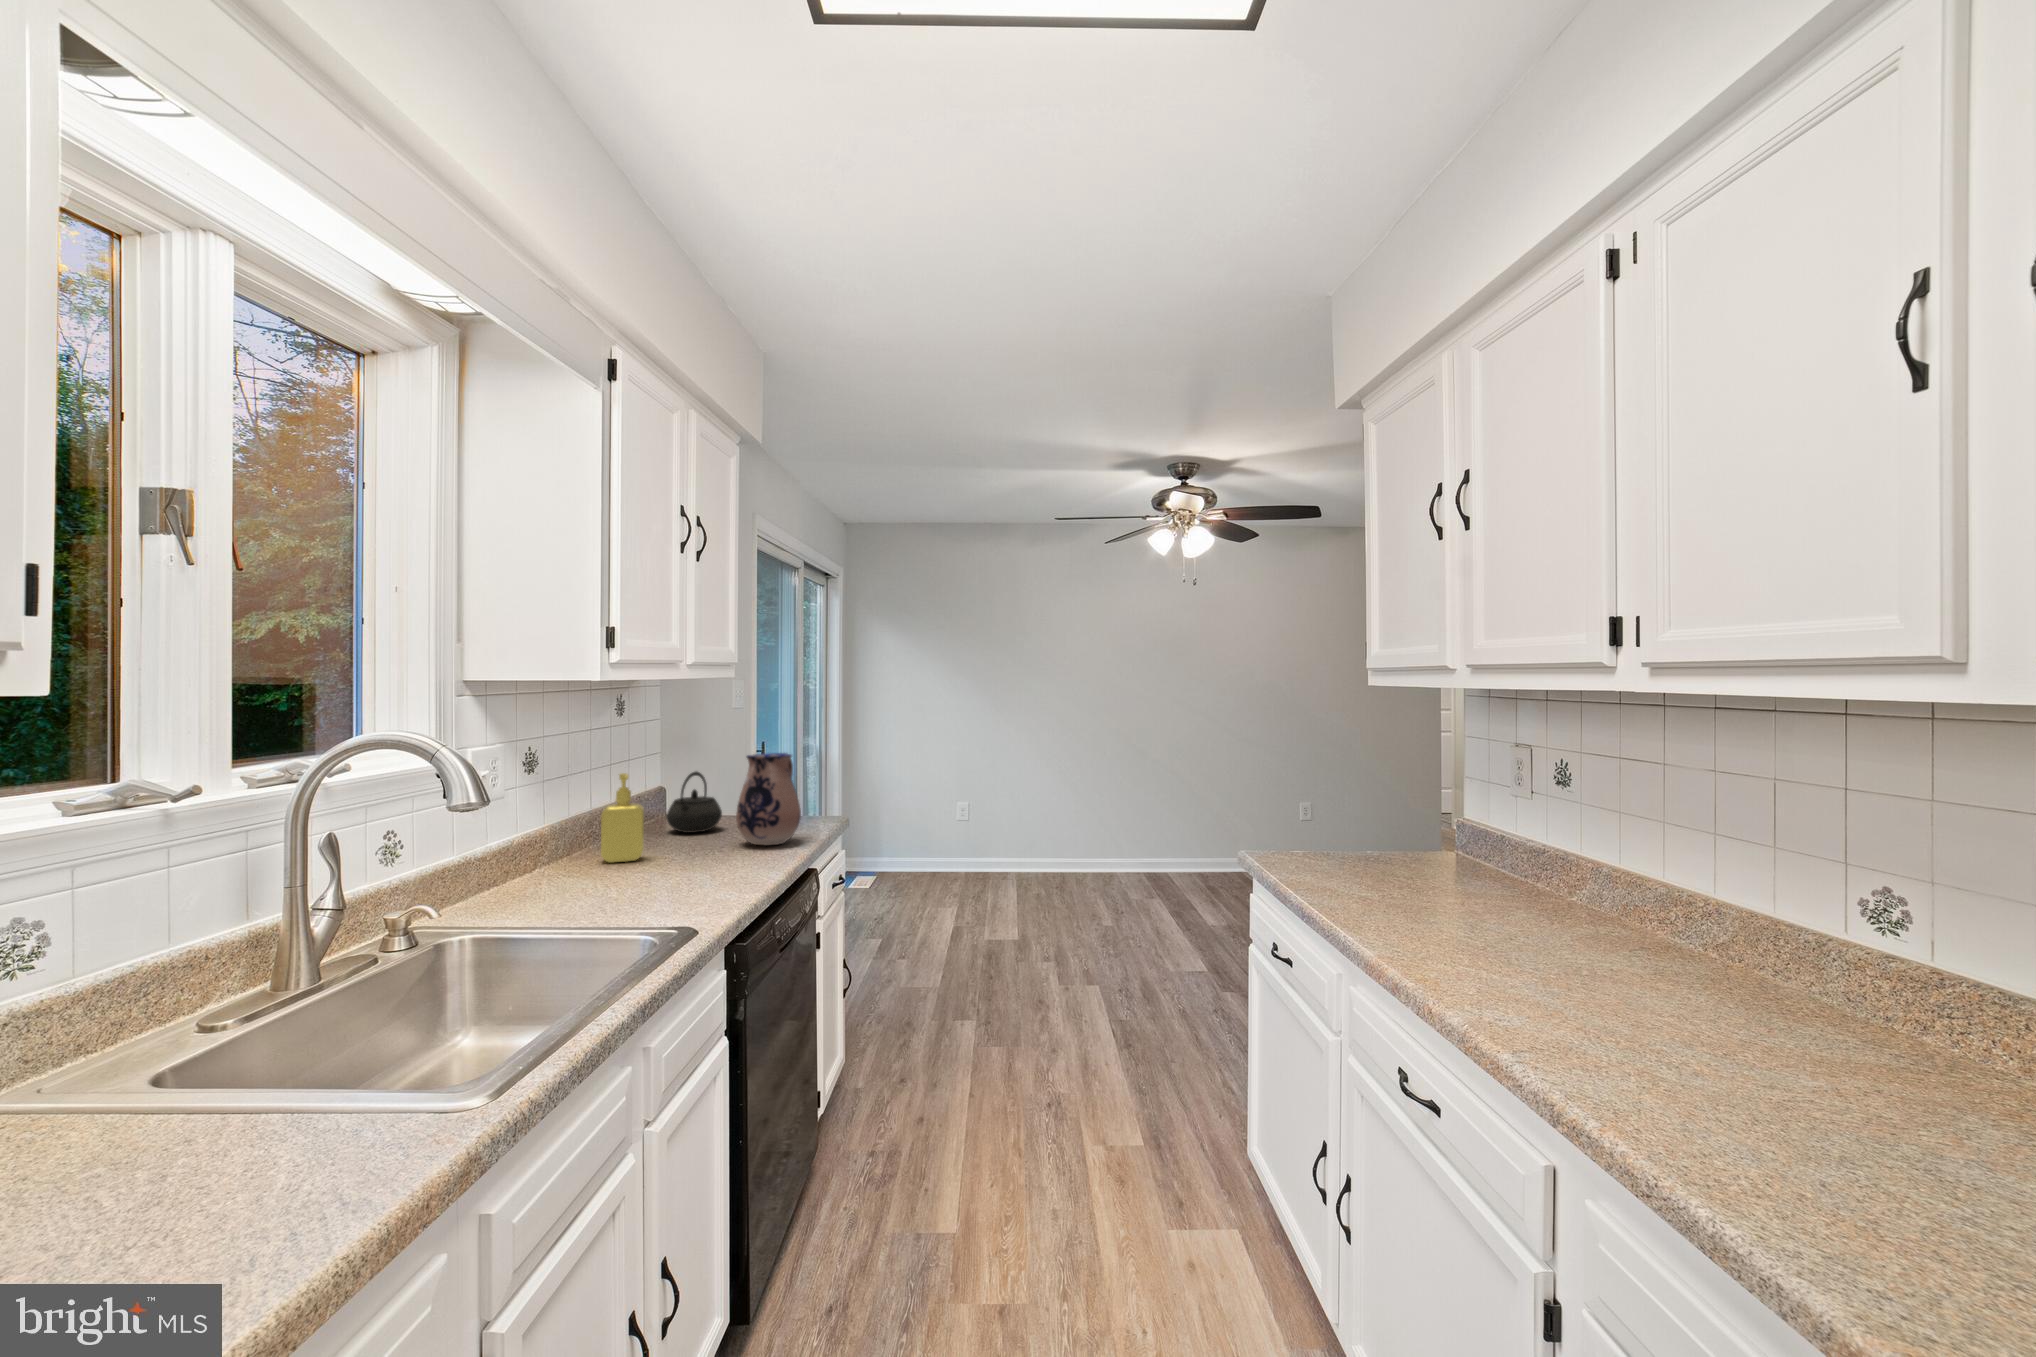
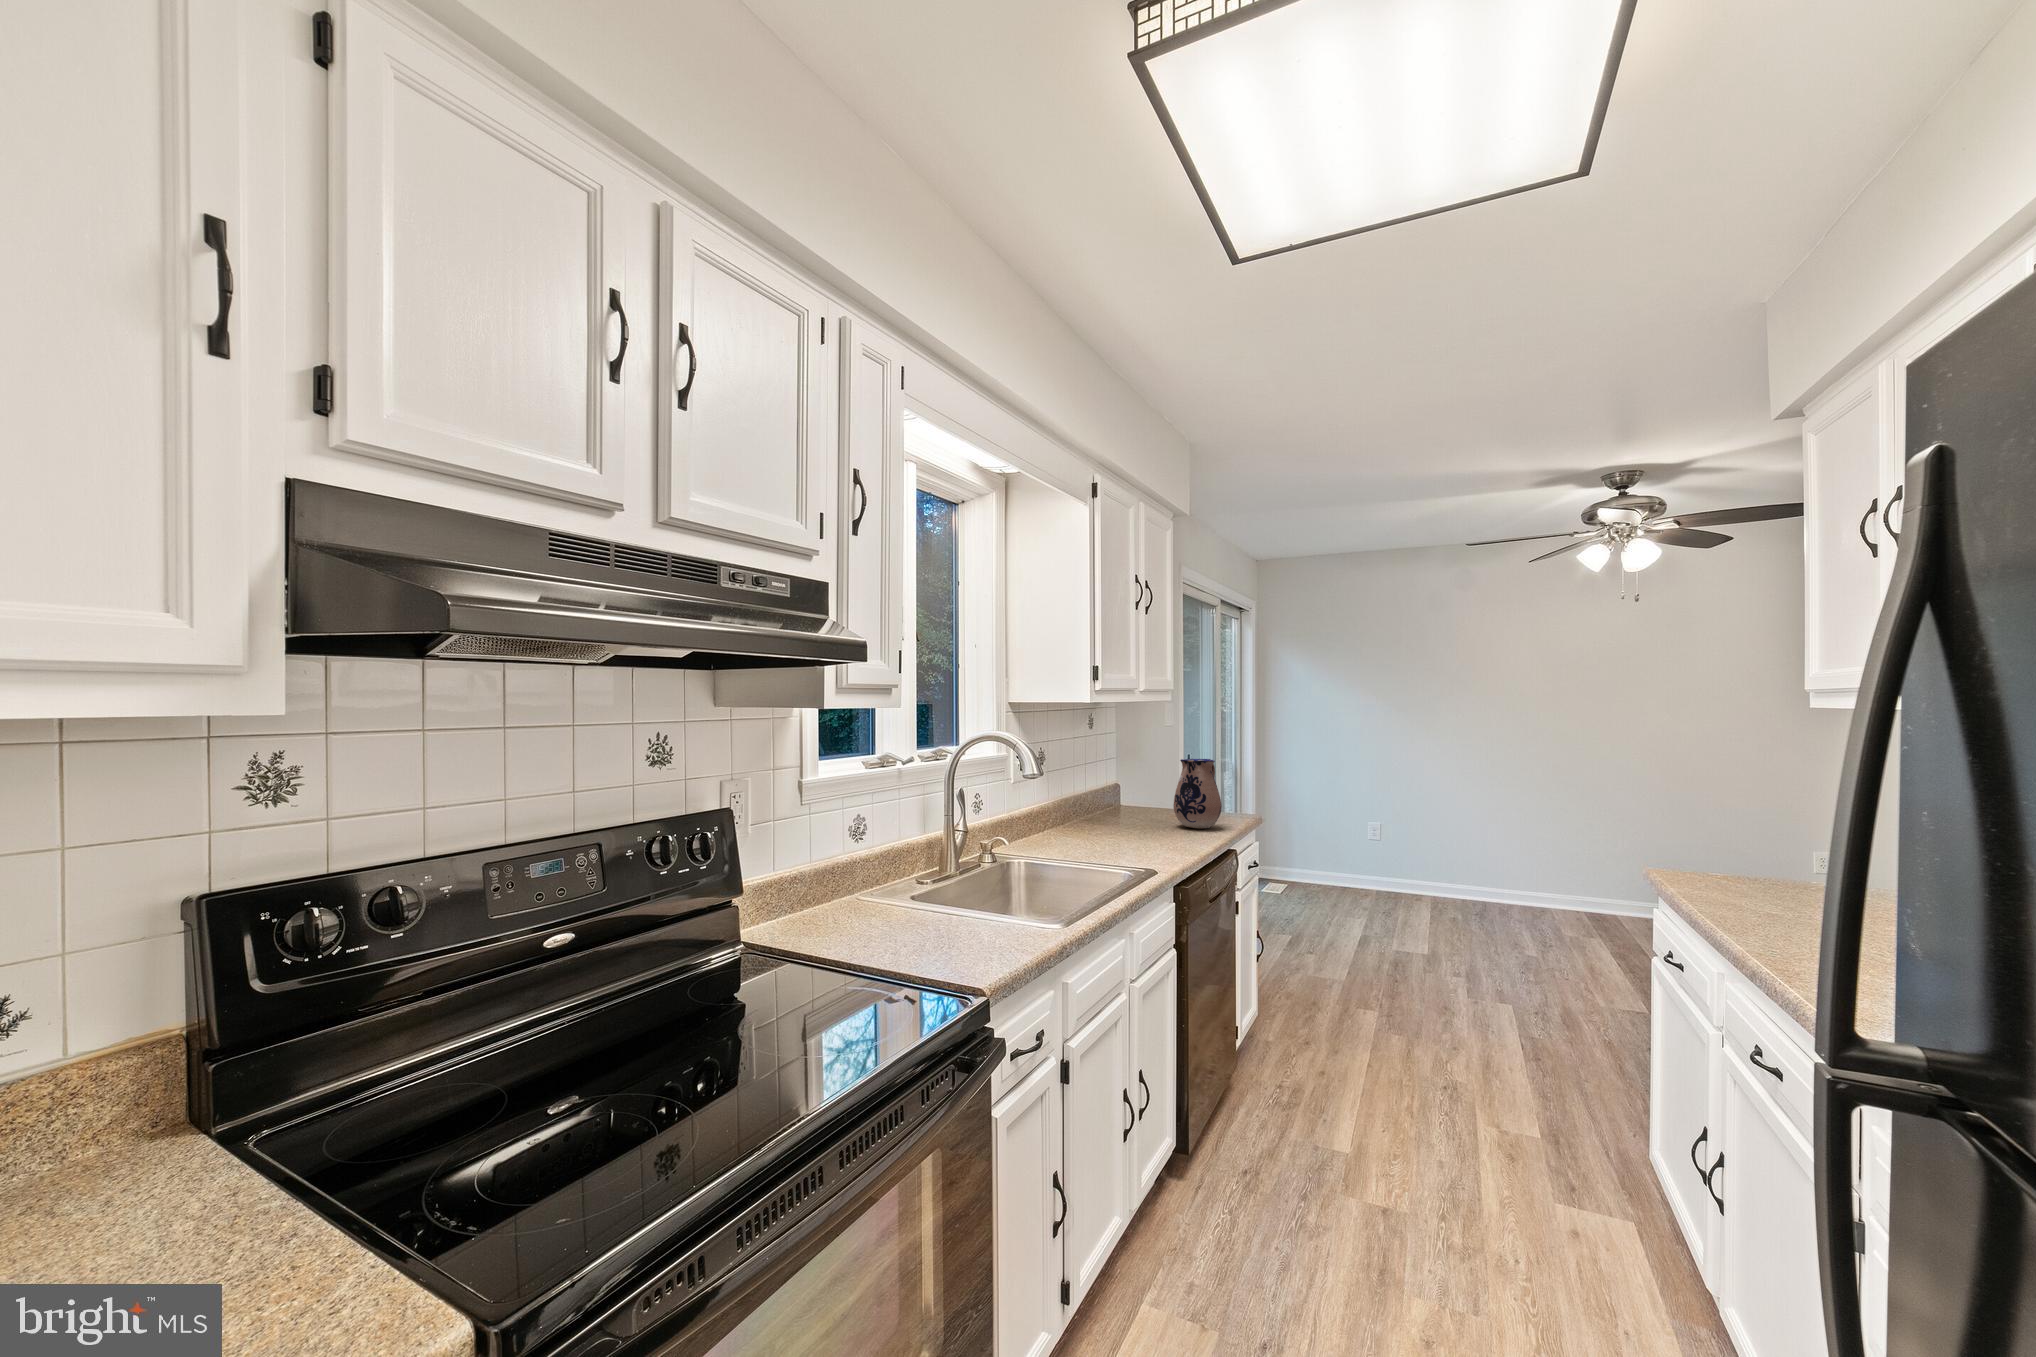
kettle: present [666,771,722,833] -> none [1122,771,1162,816]
soap dispenser: present [601,773,644,863] -> none [1086,768,1112,829]

